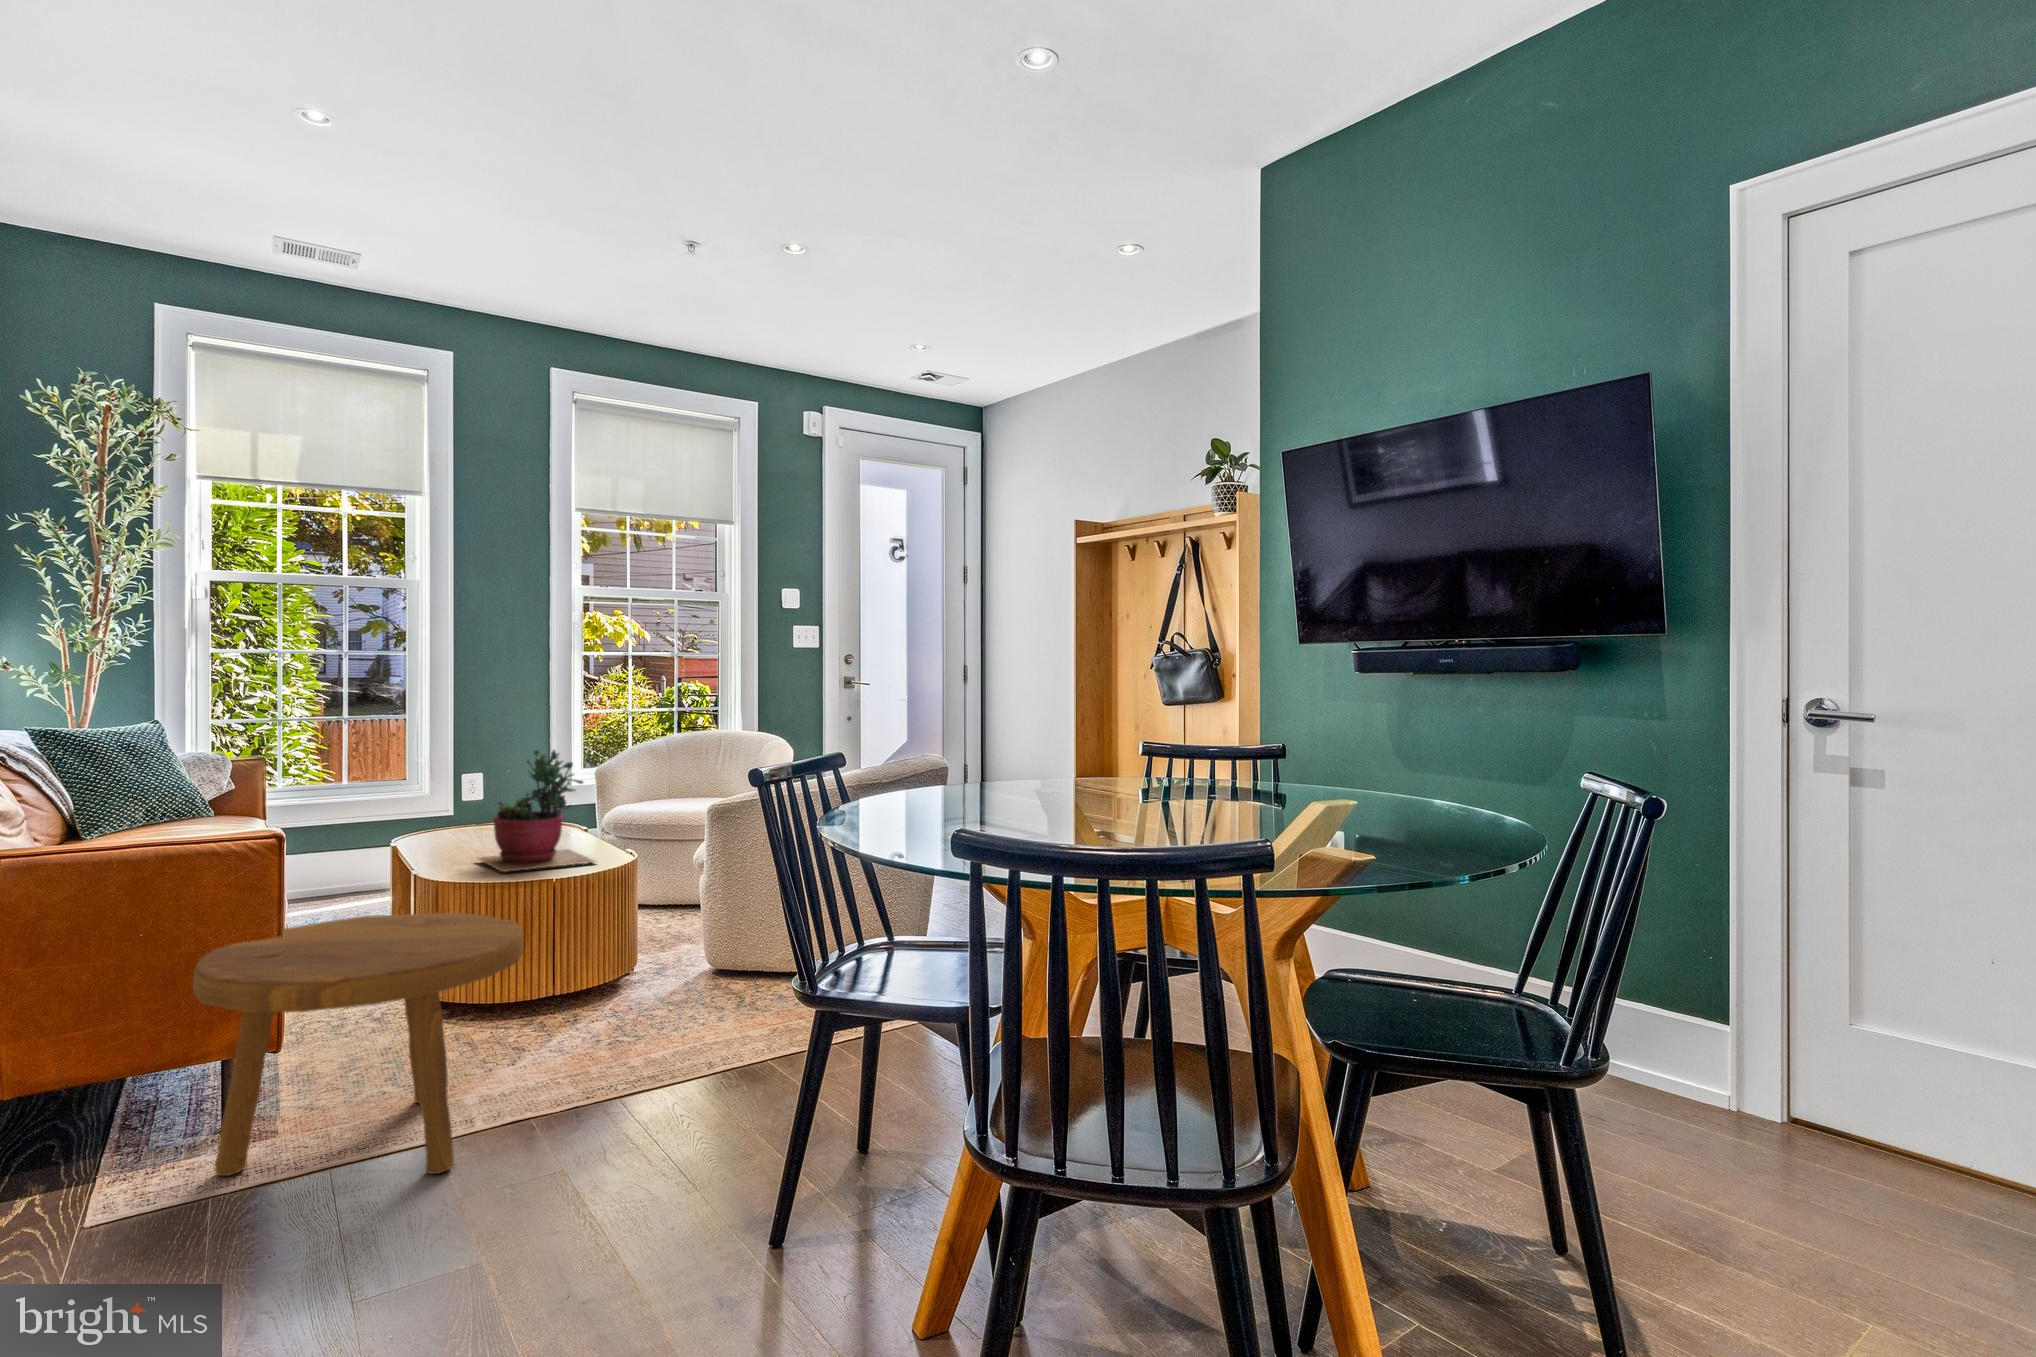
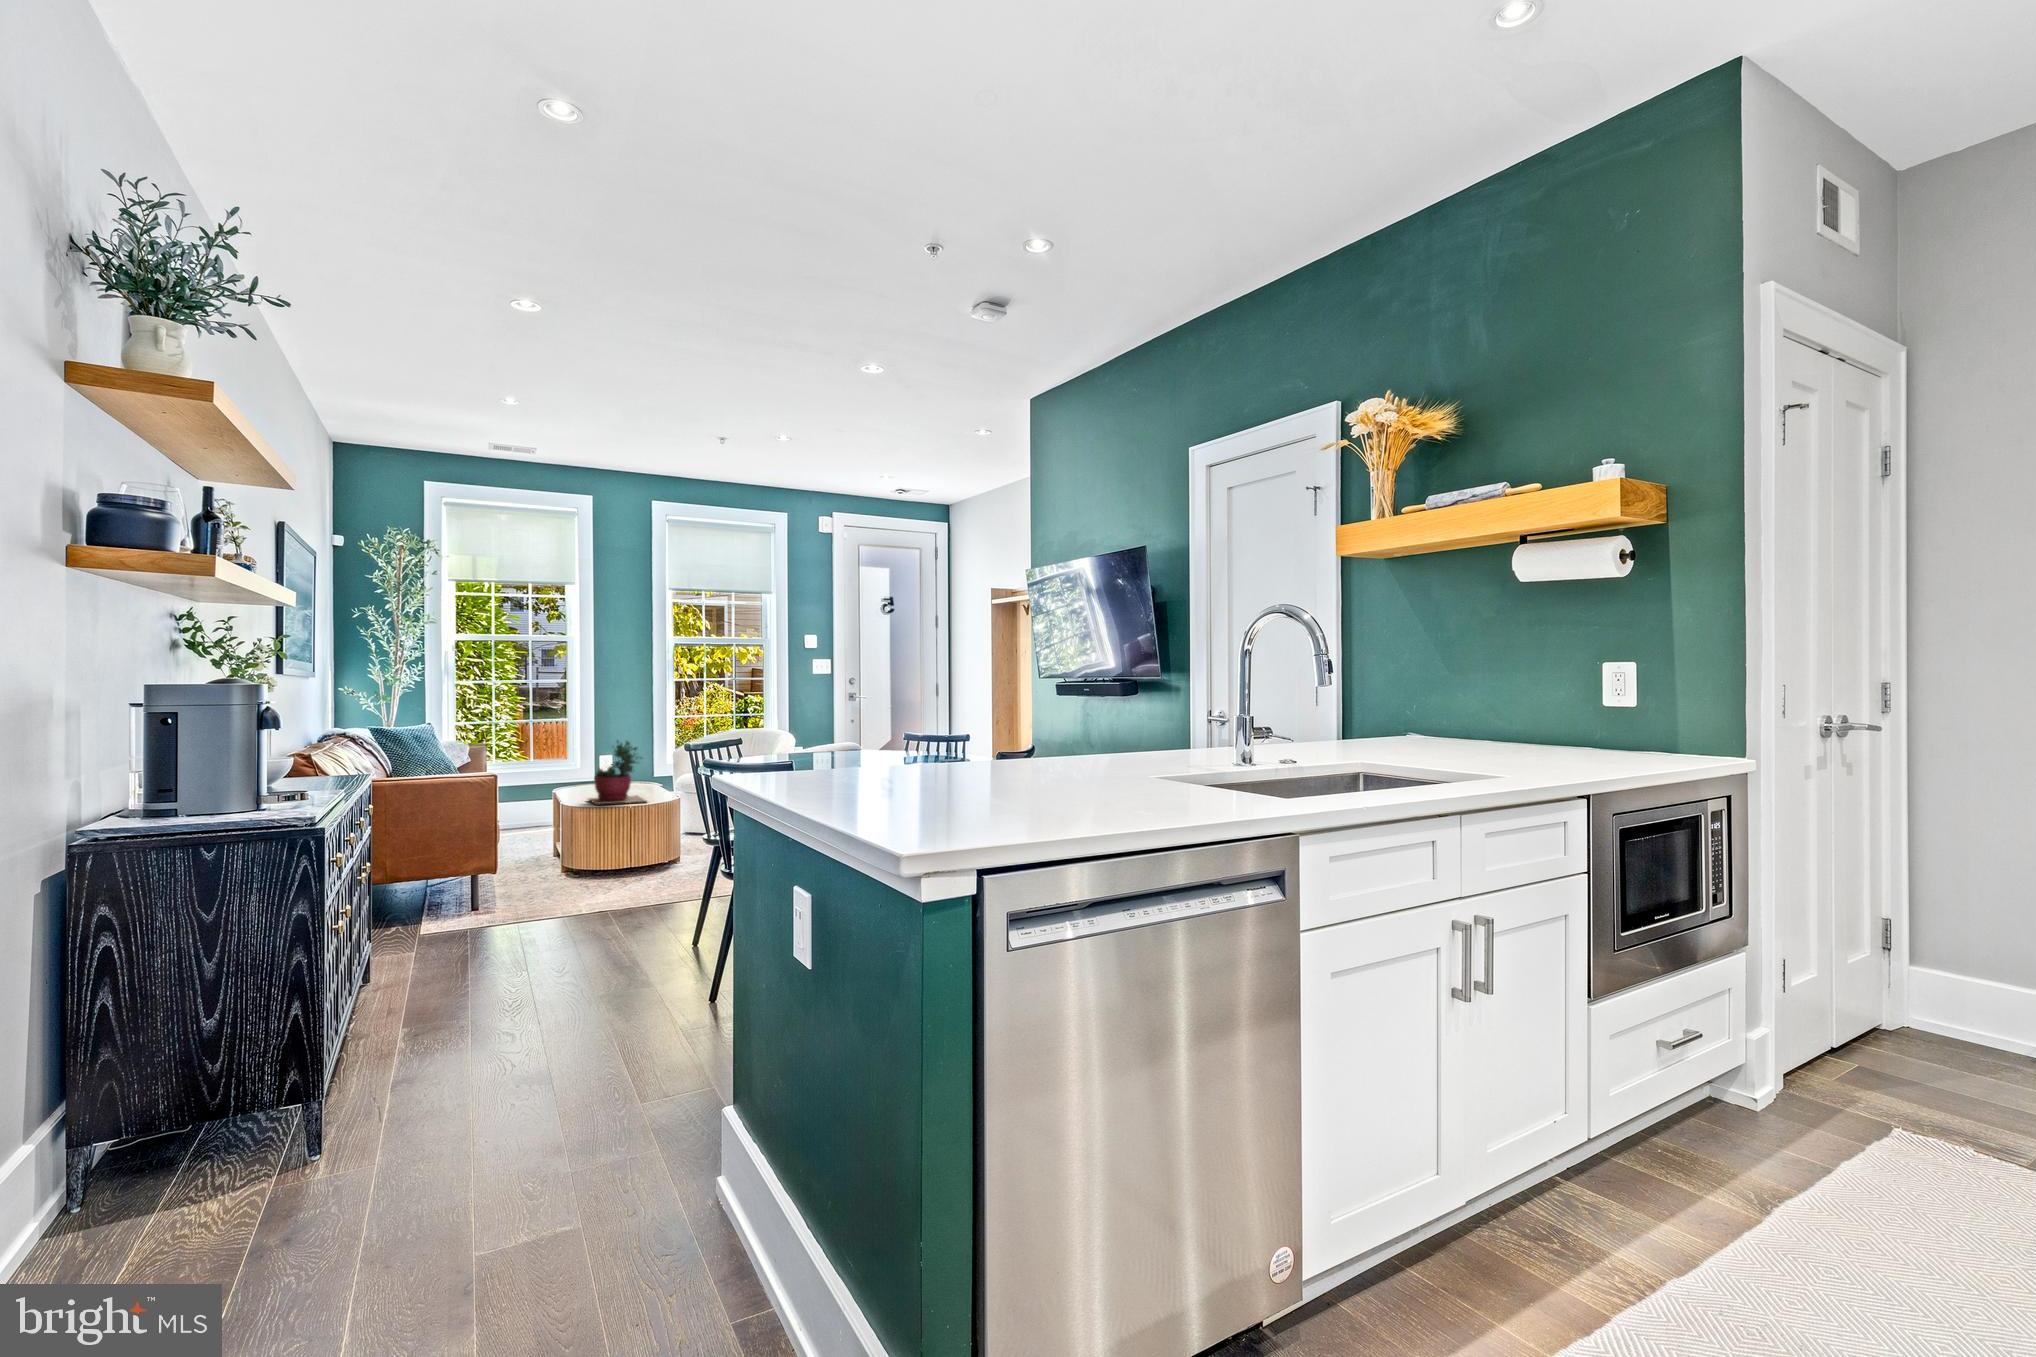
footstool: present [193,913,523,1176] -> none [447,817,588,925]

